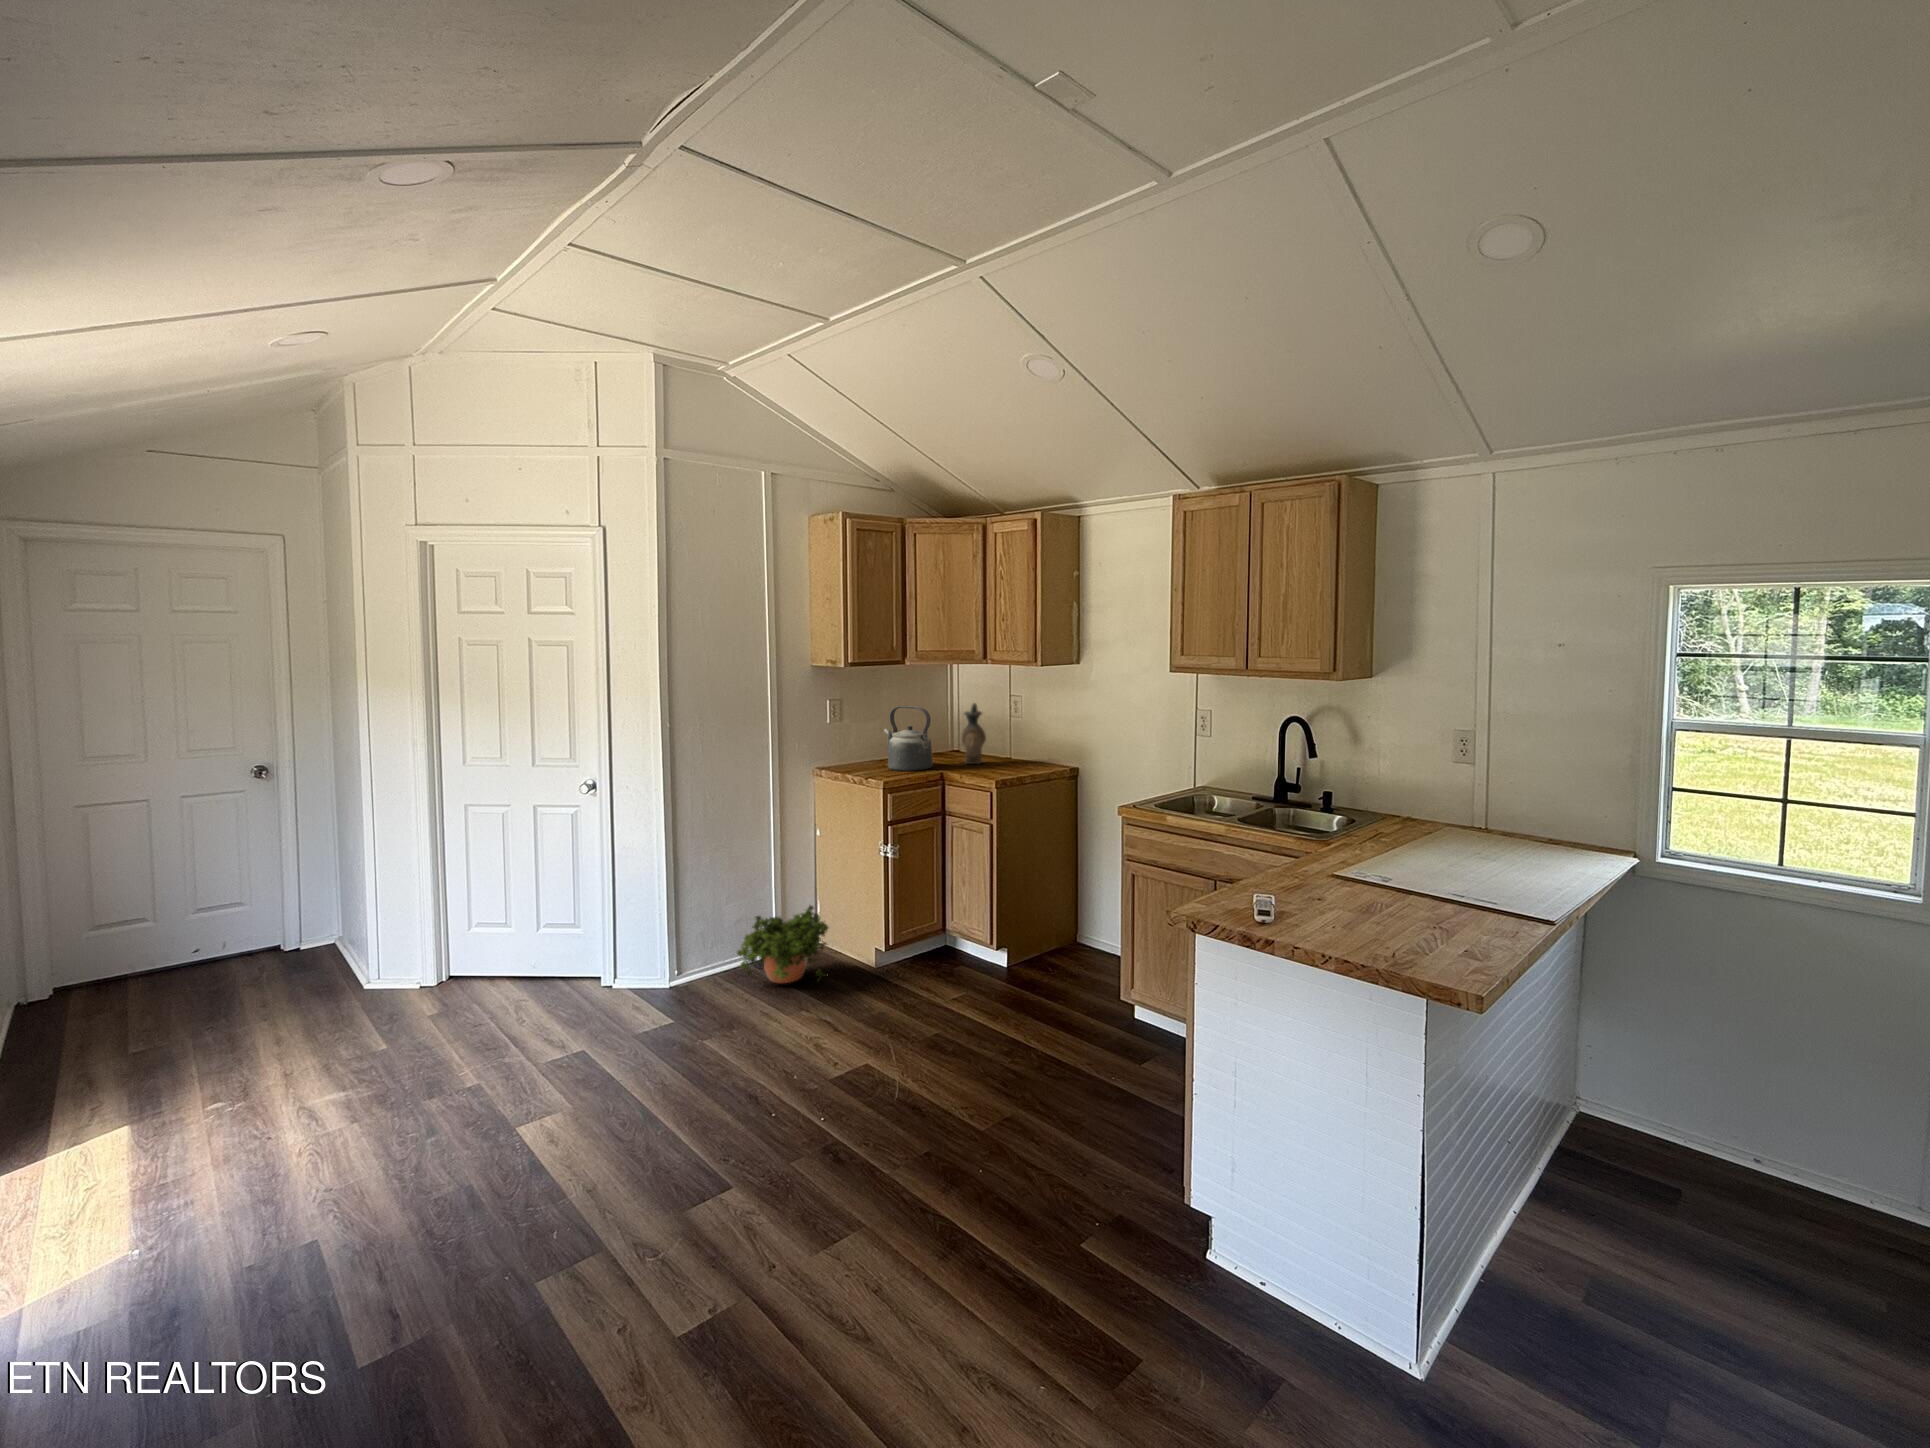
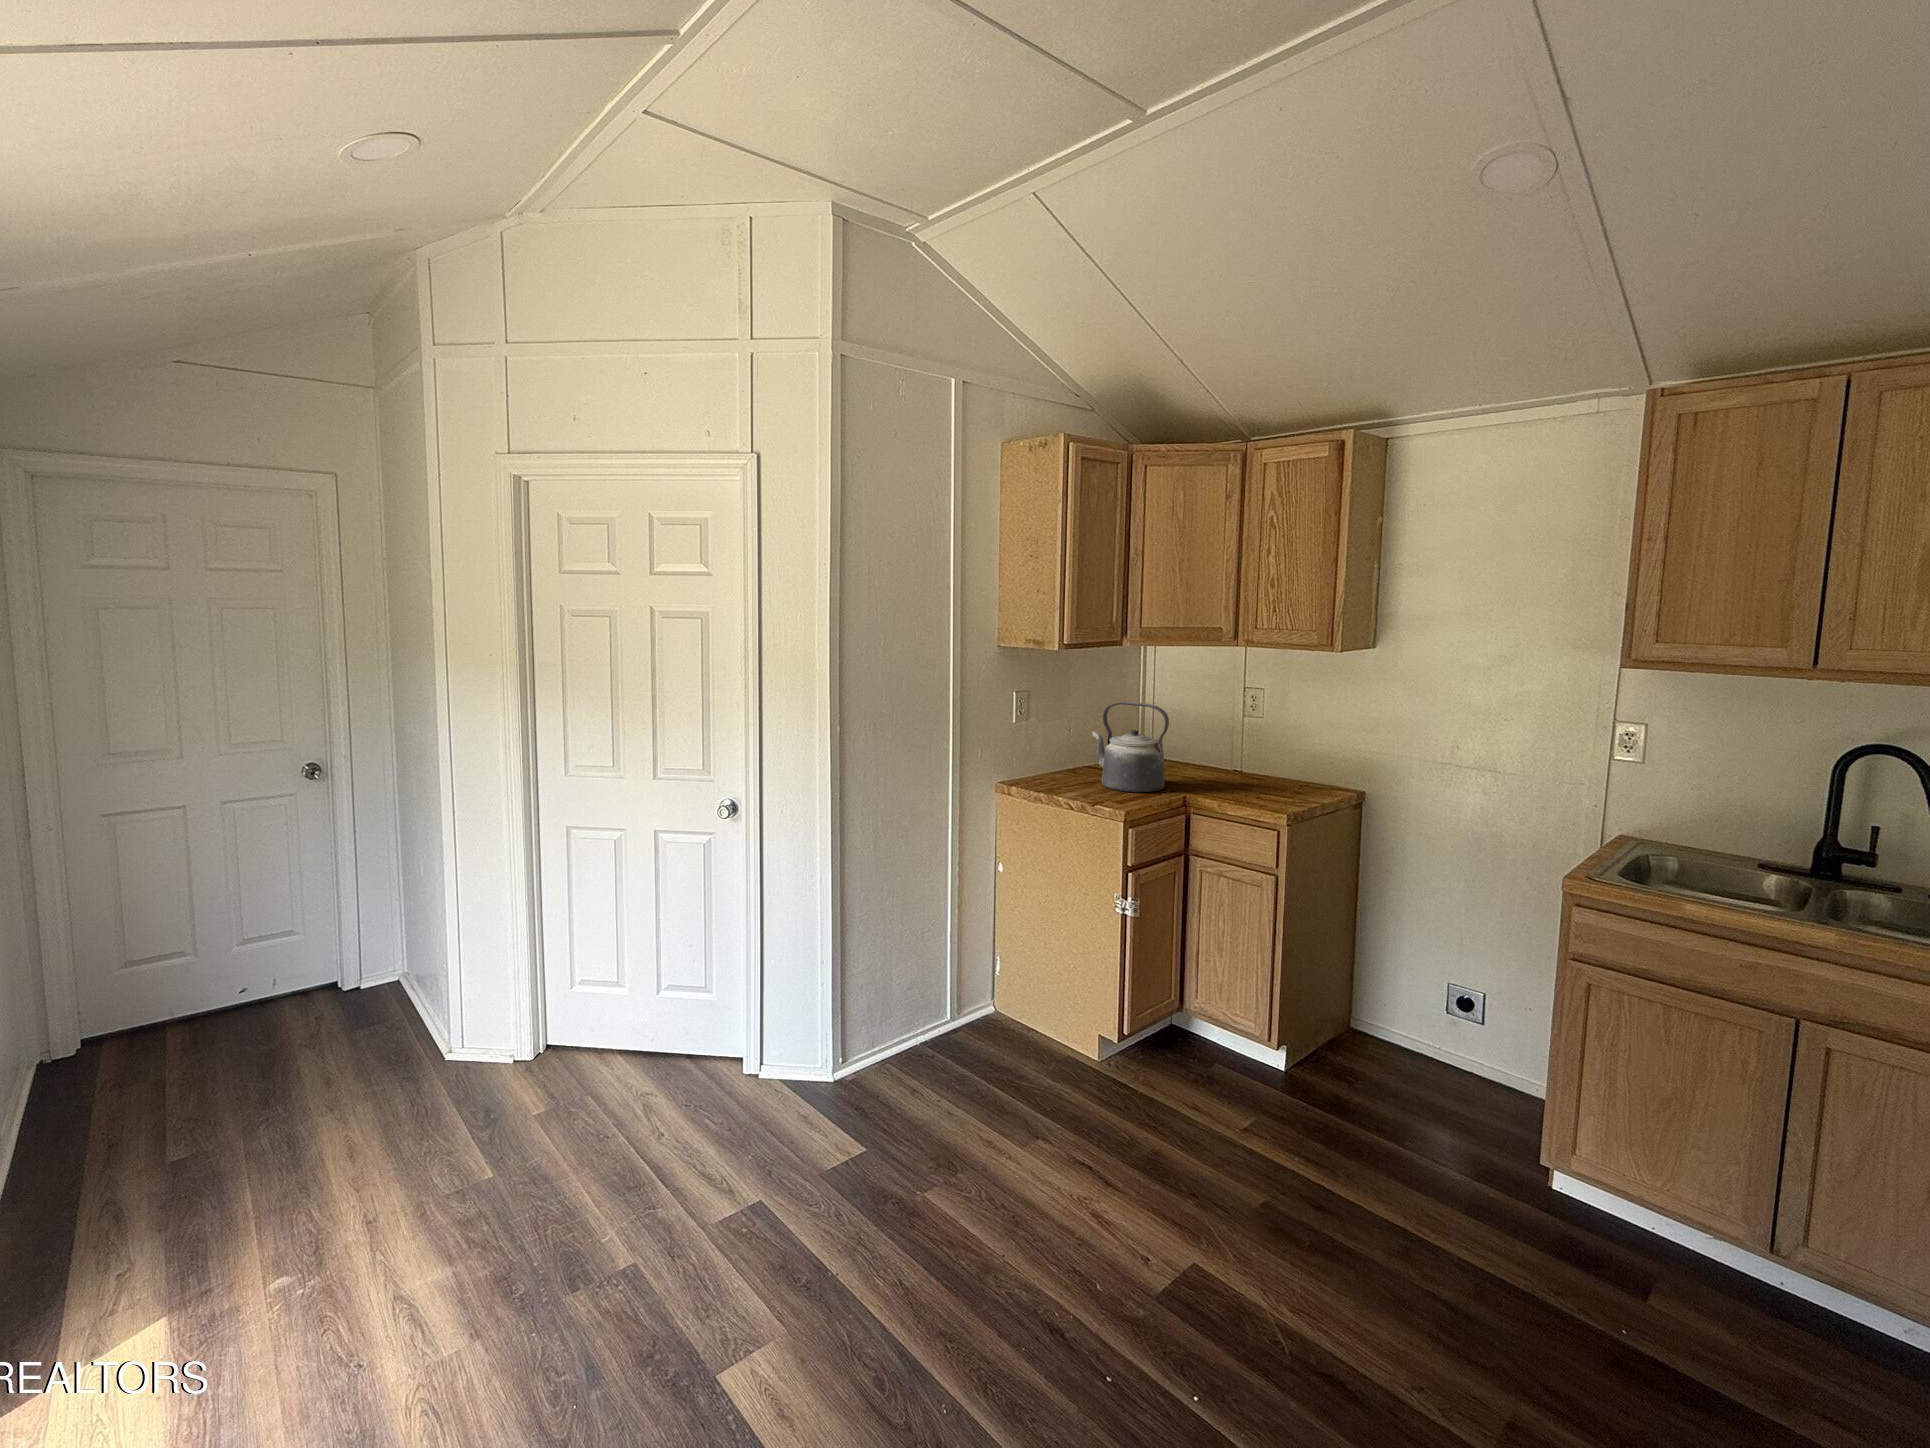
ceramic pitcher: present [962,703,986,764] -> none [1197,698,1233,782]
potted plant: present [737,905,828,983] -> none [917,970,1047,1094]

